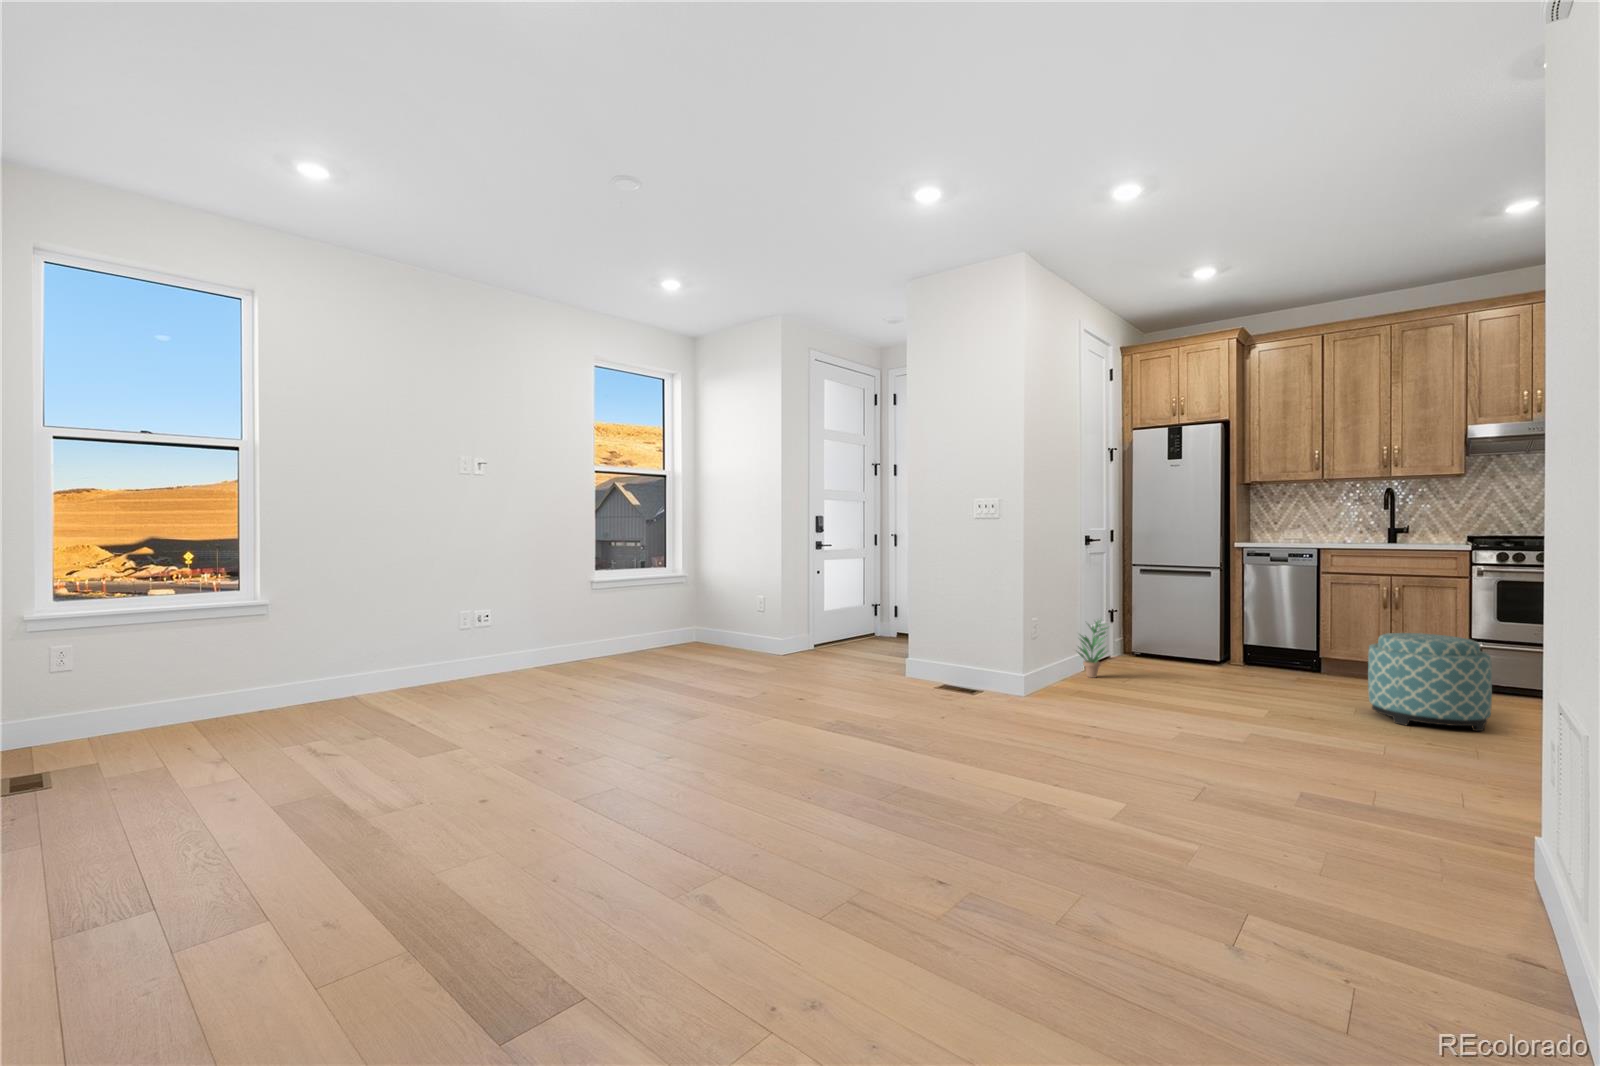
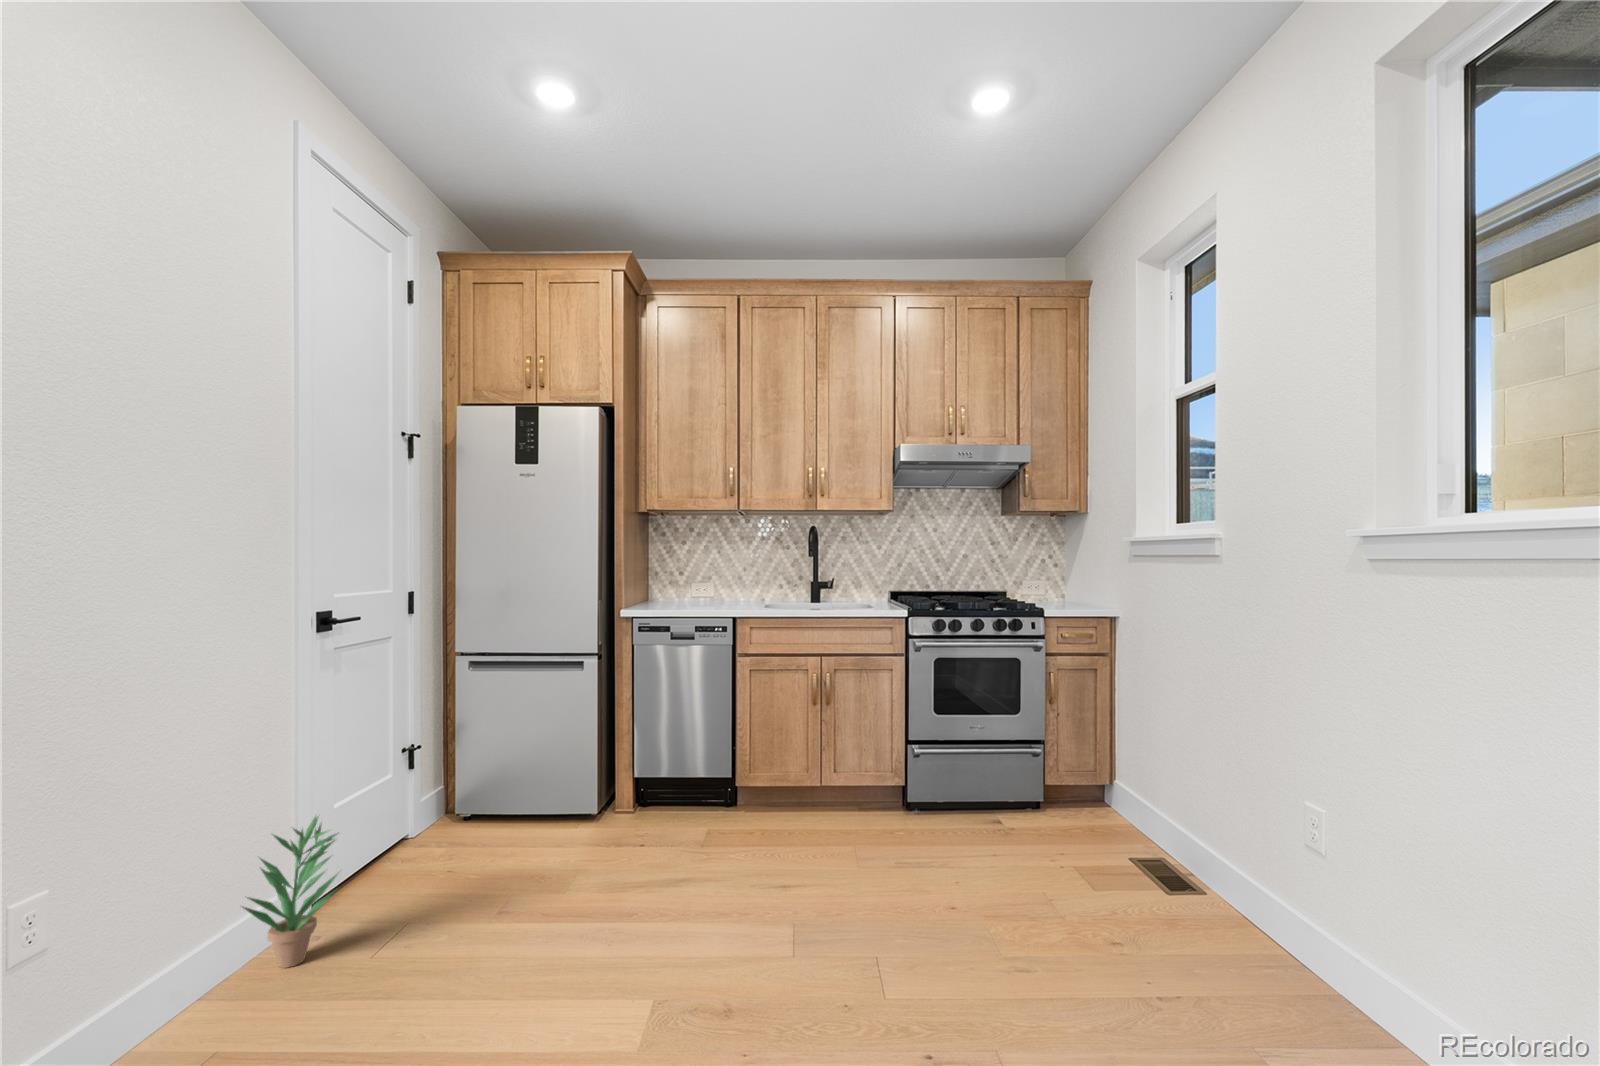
ottoman: present [1368,633,1492,731] -> none [817,783,988,999]

